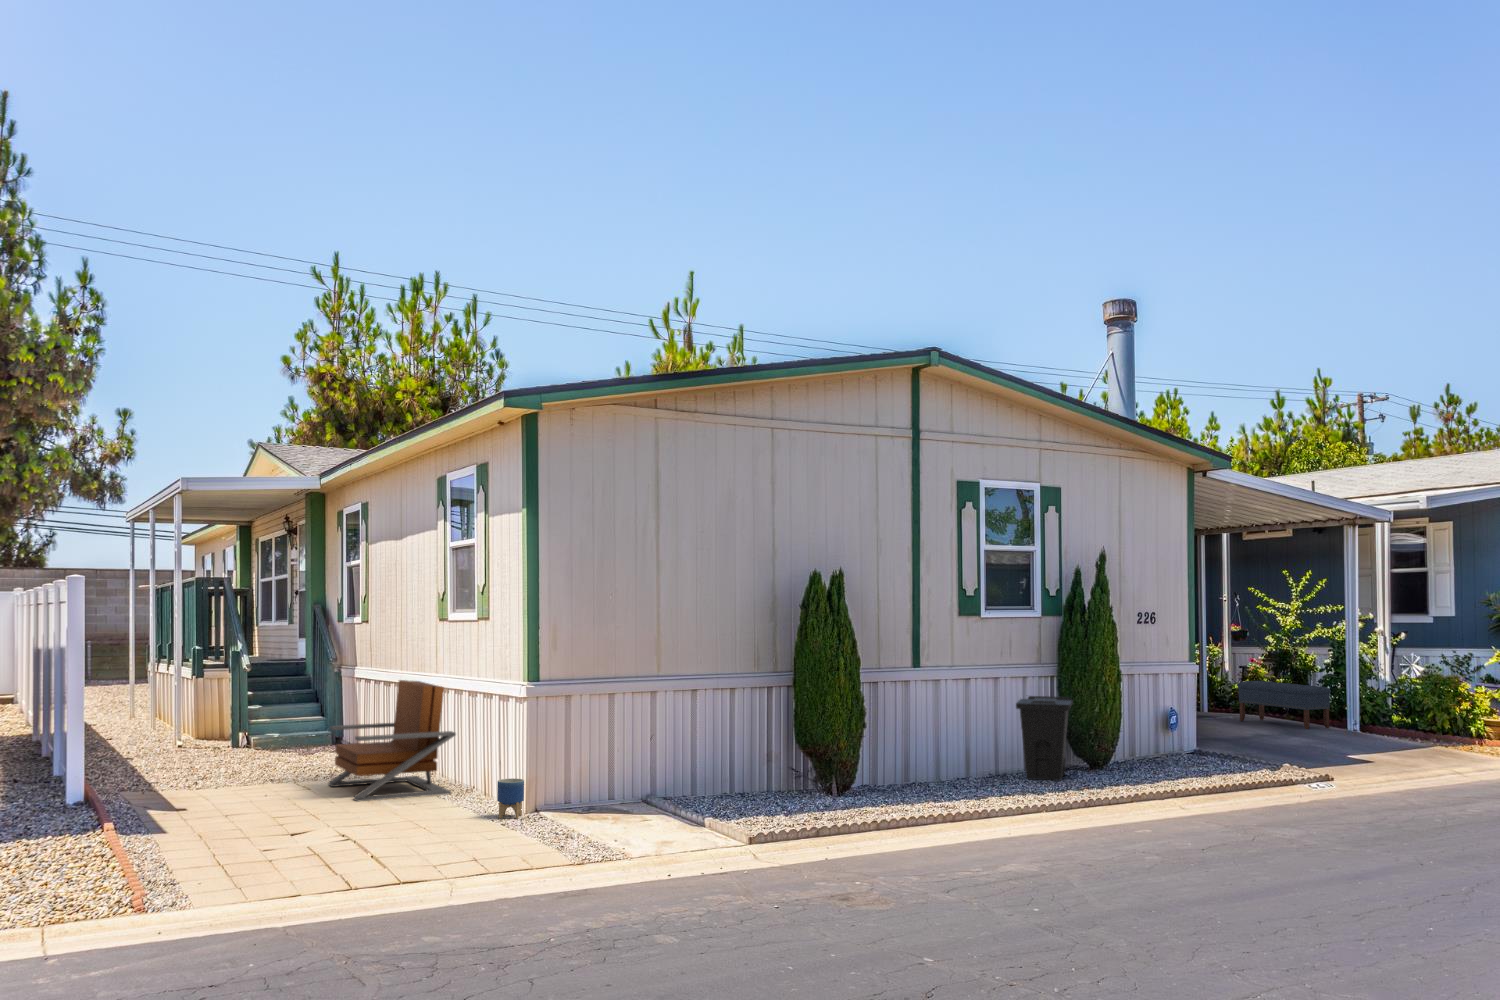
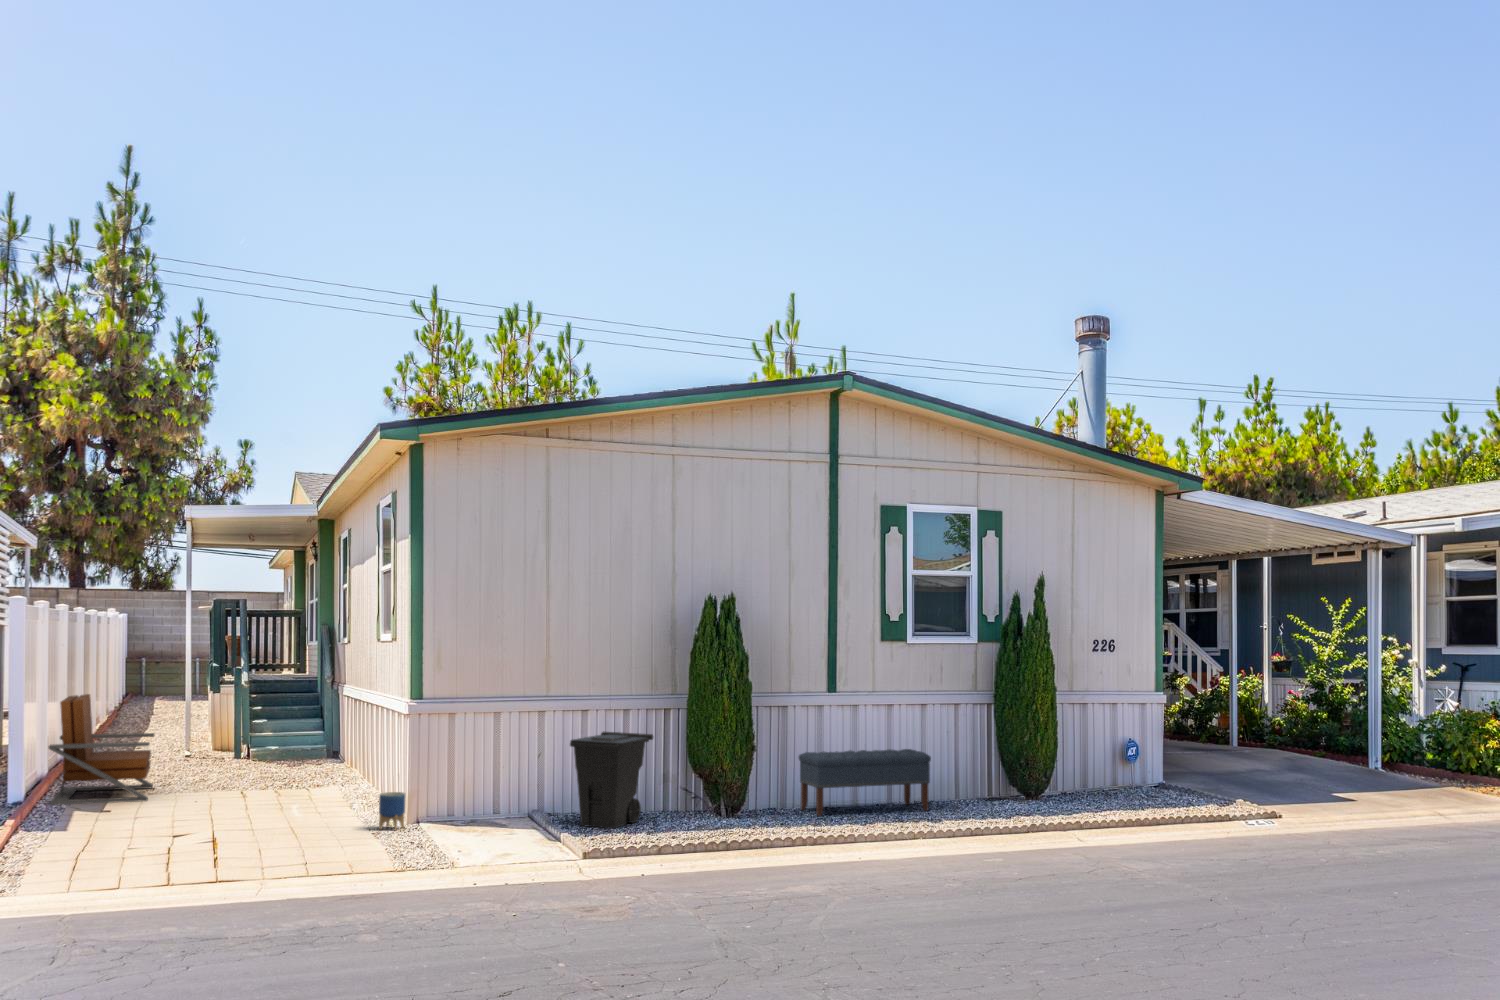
lounge chair: present [328,680,456,802] -> present [48,694,154,805]
bench: present [1237,681,1331,729] -> present [799,749,931,816]
trash can: present [1016,696,1073,781] -> present [570,731,653,828]

